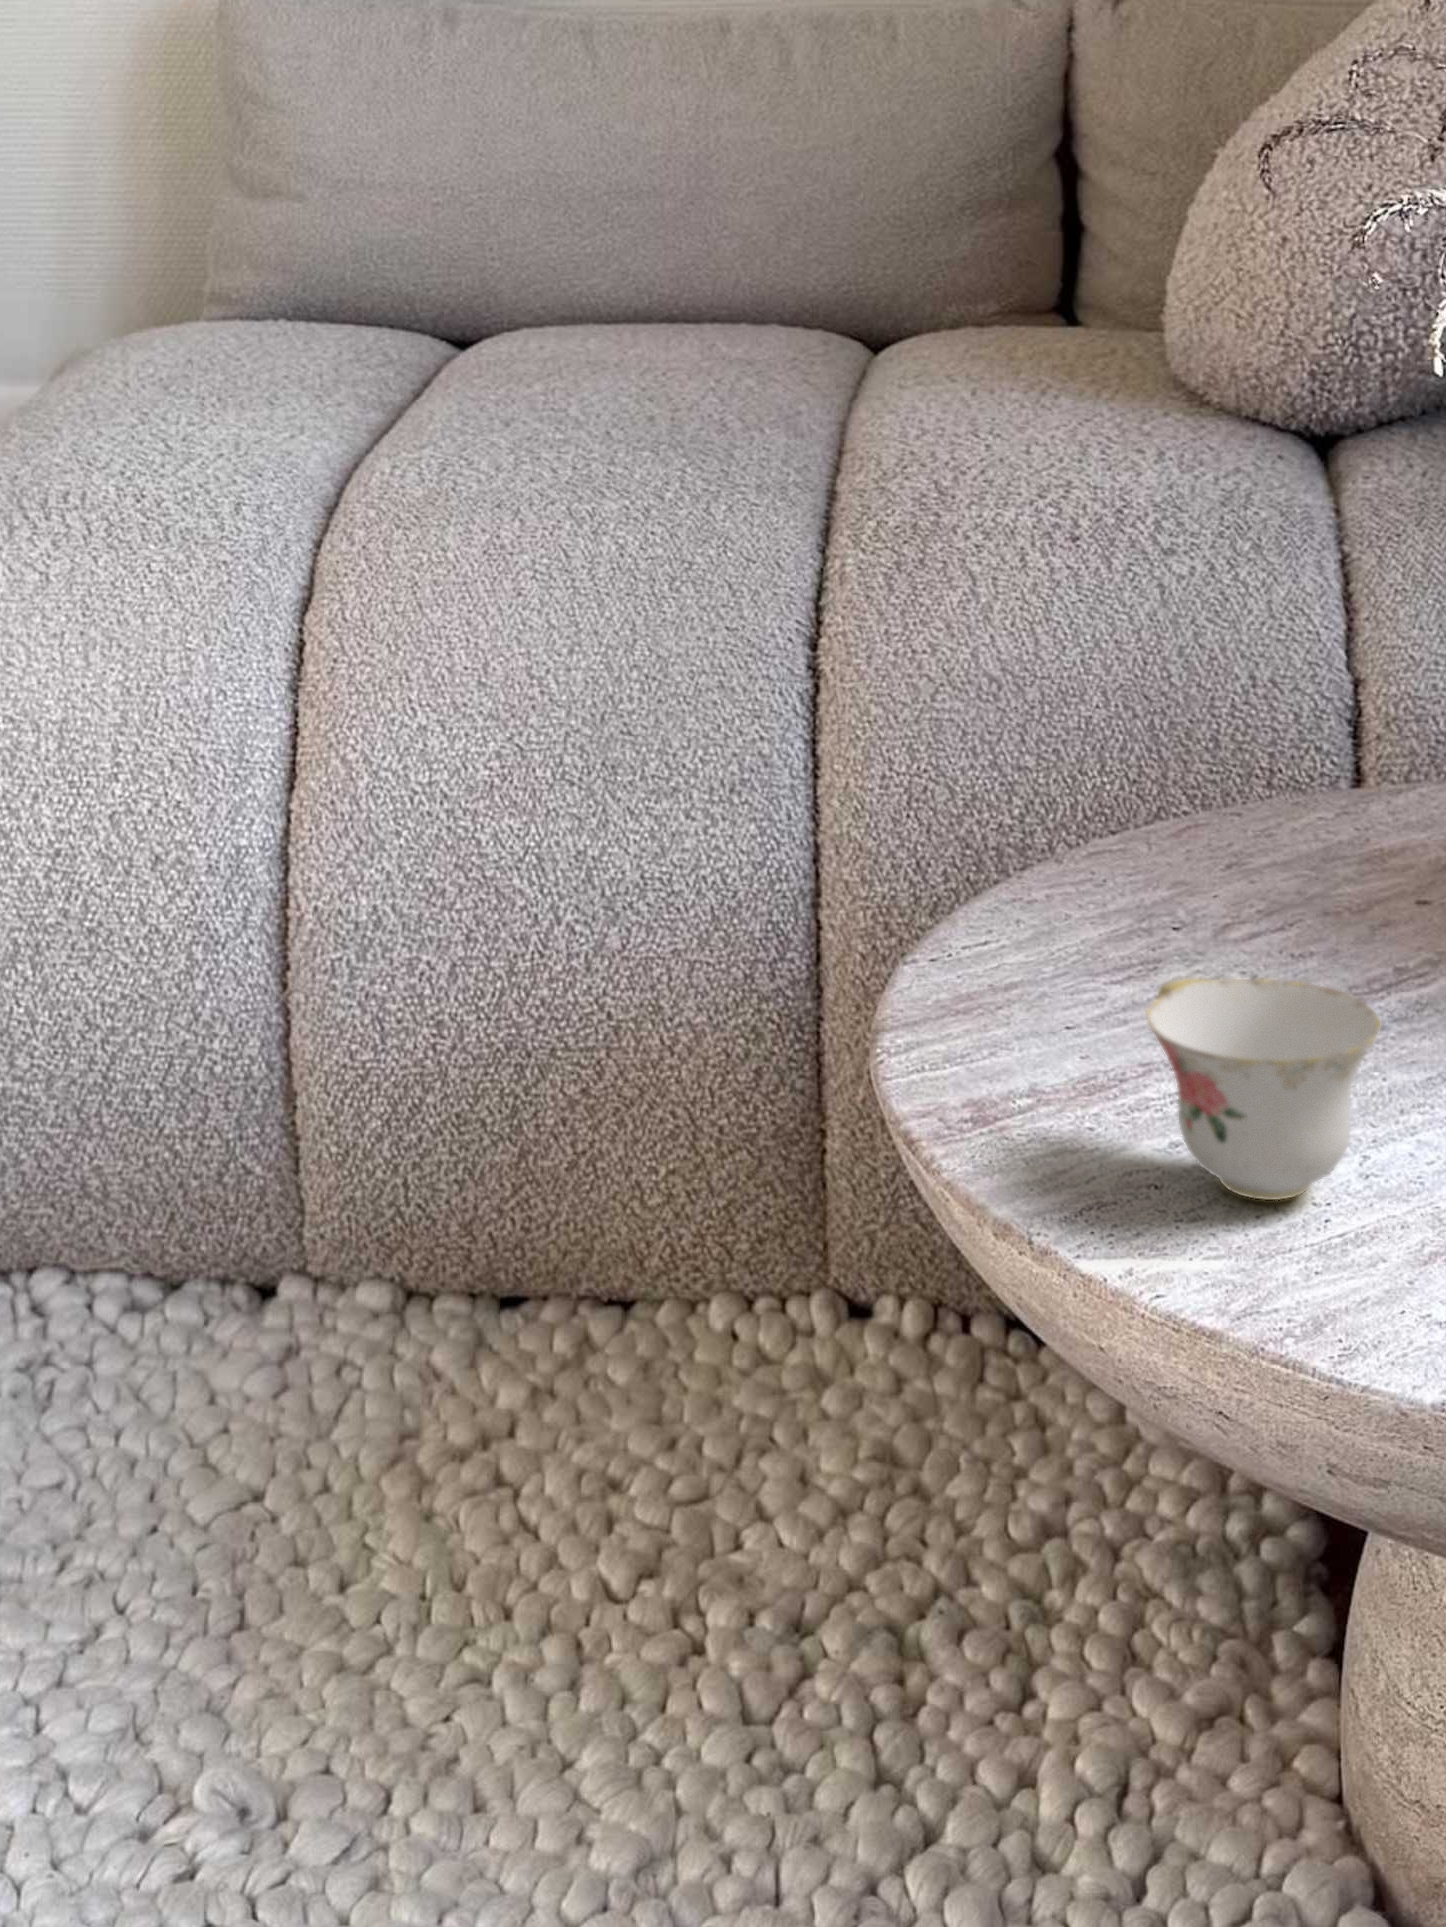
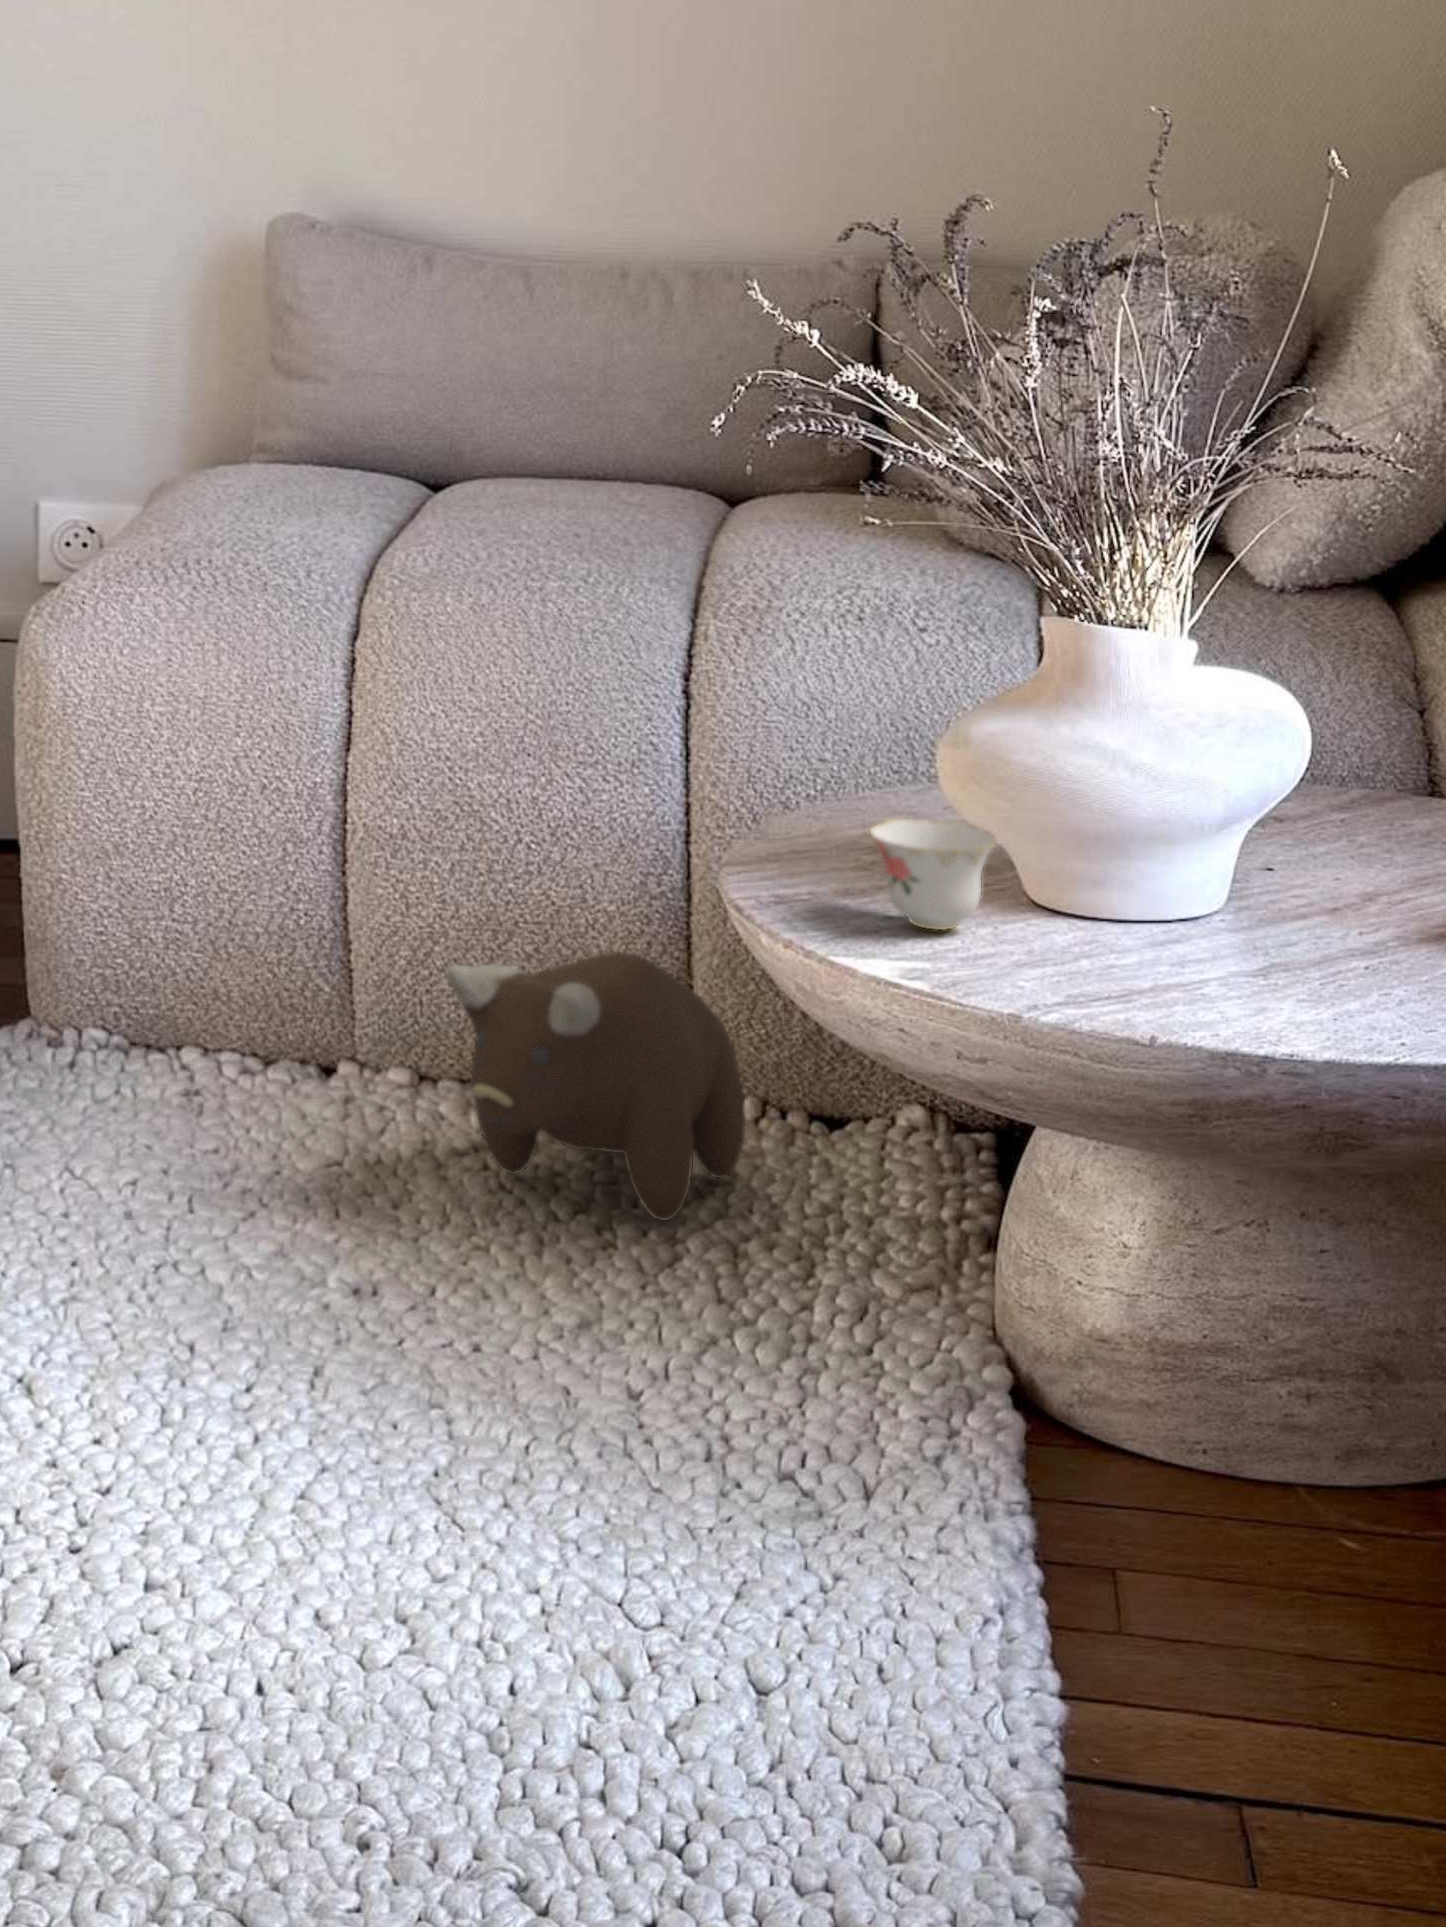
plush toy: none [415,1121,911,1583] -> present [447,952,746,1221]

